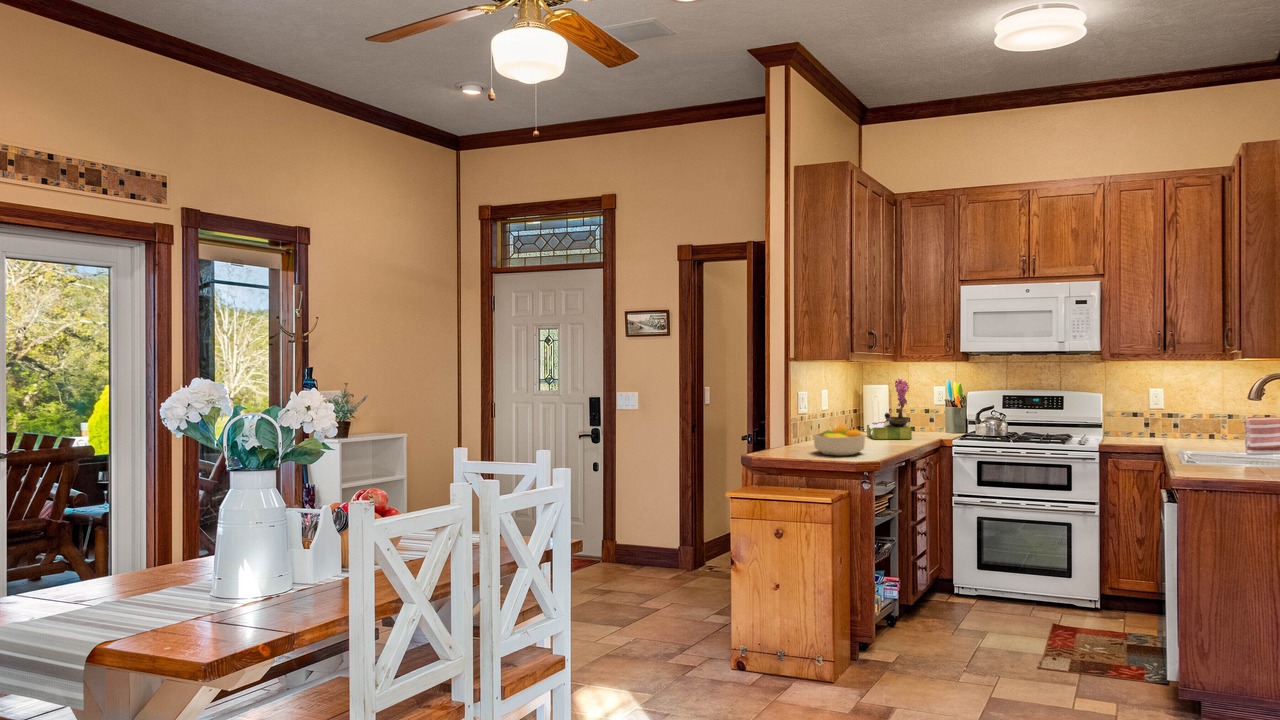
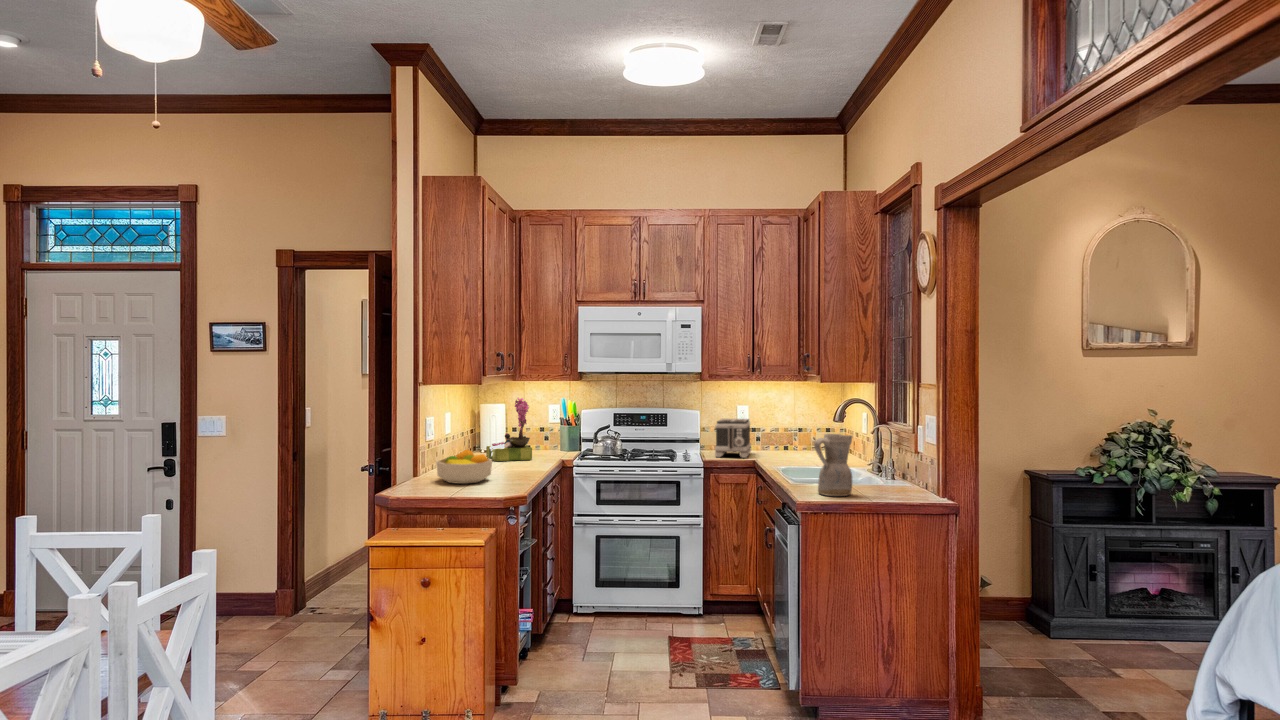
toaster: none [1117,402,1166,445] -> present [715,419,751,458]
ceramic pitcher: none [1201,415,1251,482] -> present [814,434,852,496]

